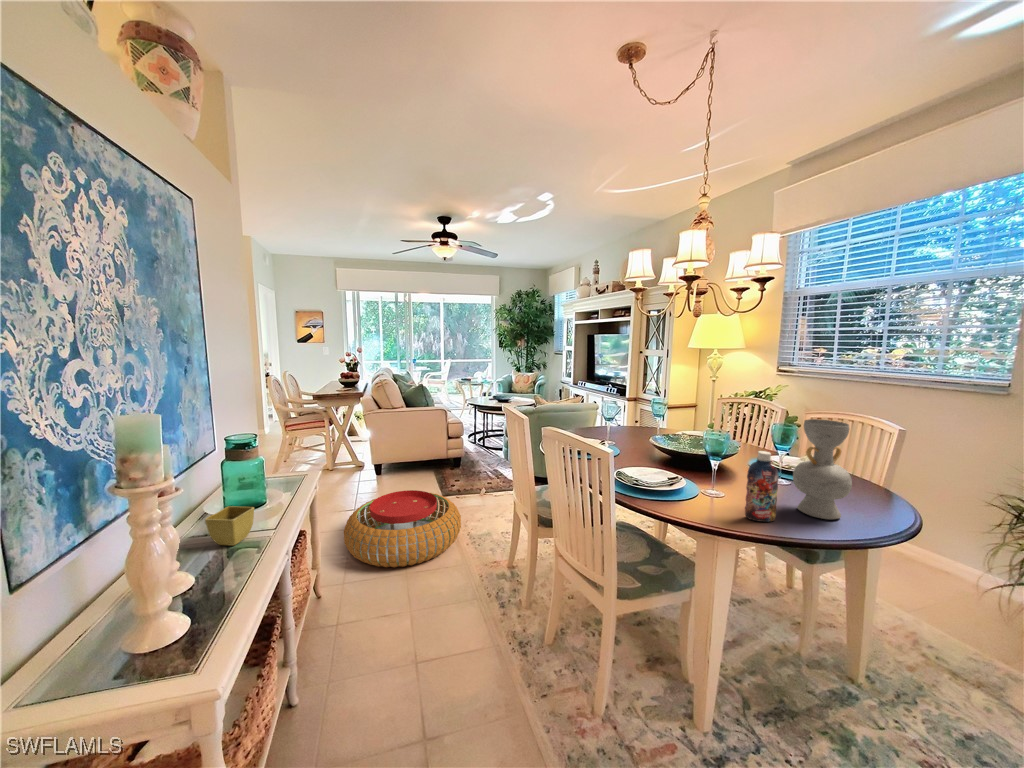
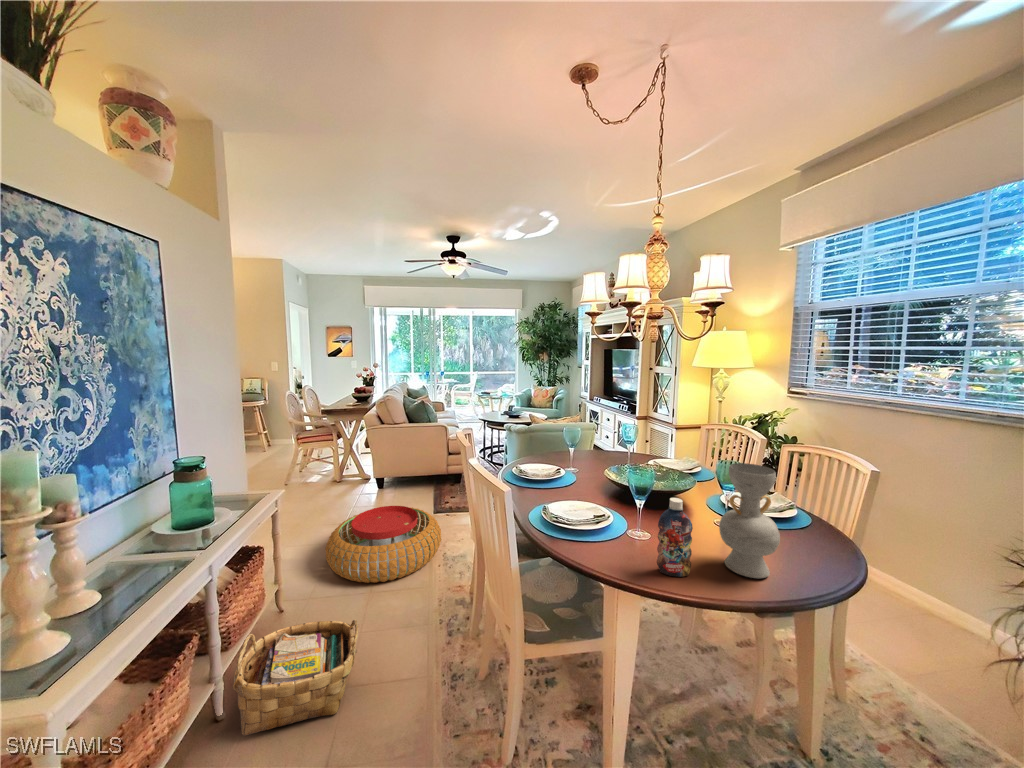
flower pot: present [205,506,254,545] -> none [134,527,185,565]
woven basket: none [304,596,423,719] -> present [233,619,358,736]

